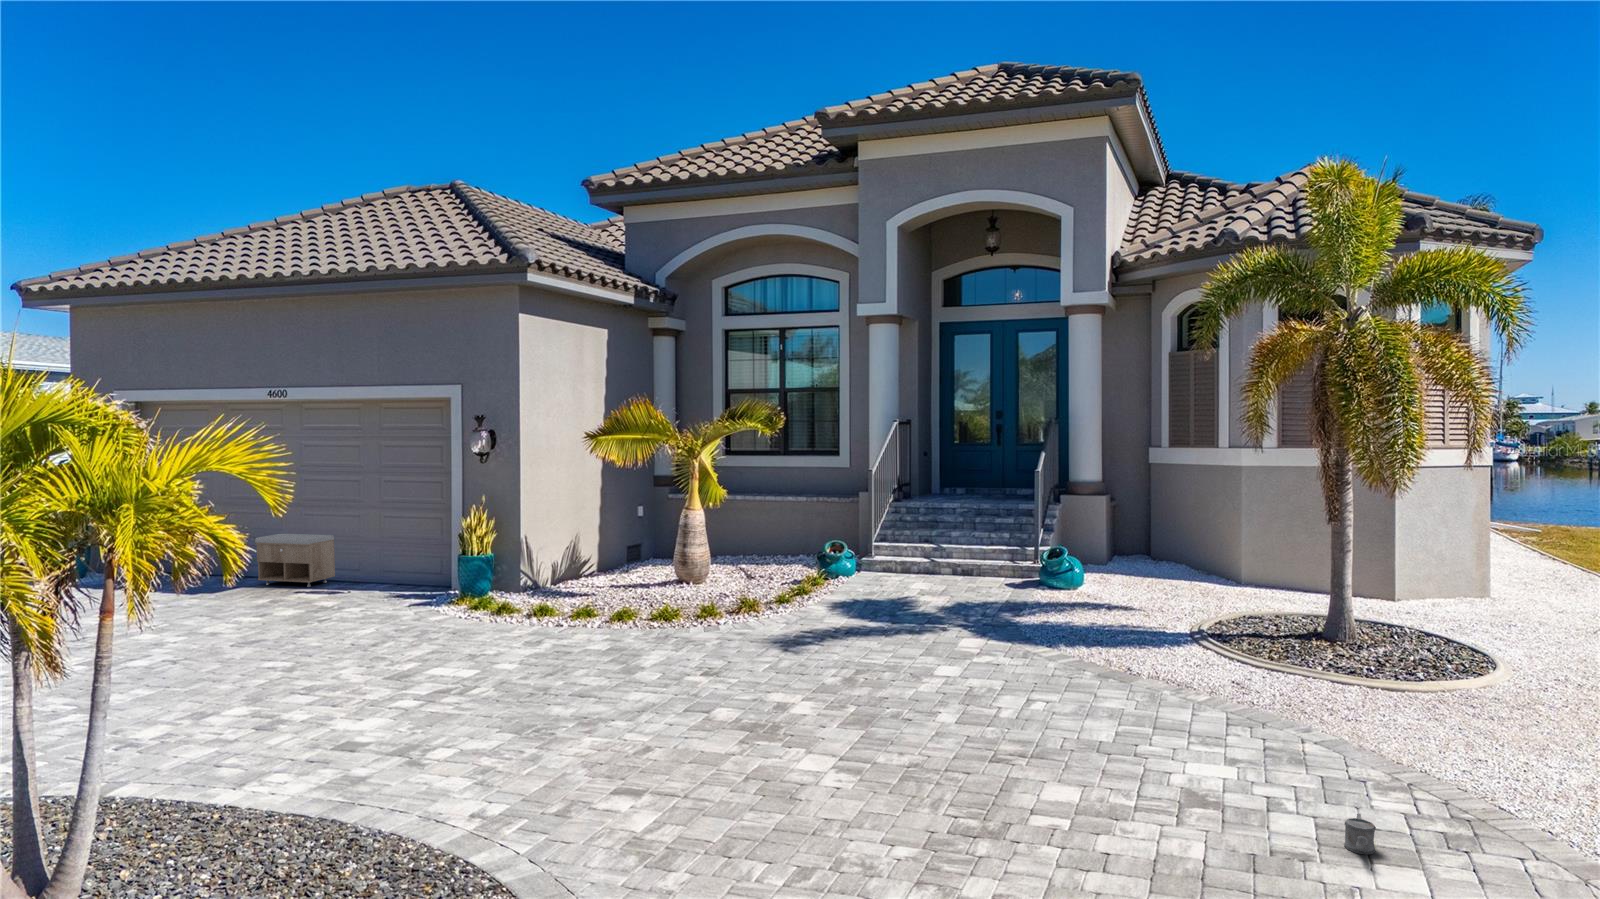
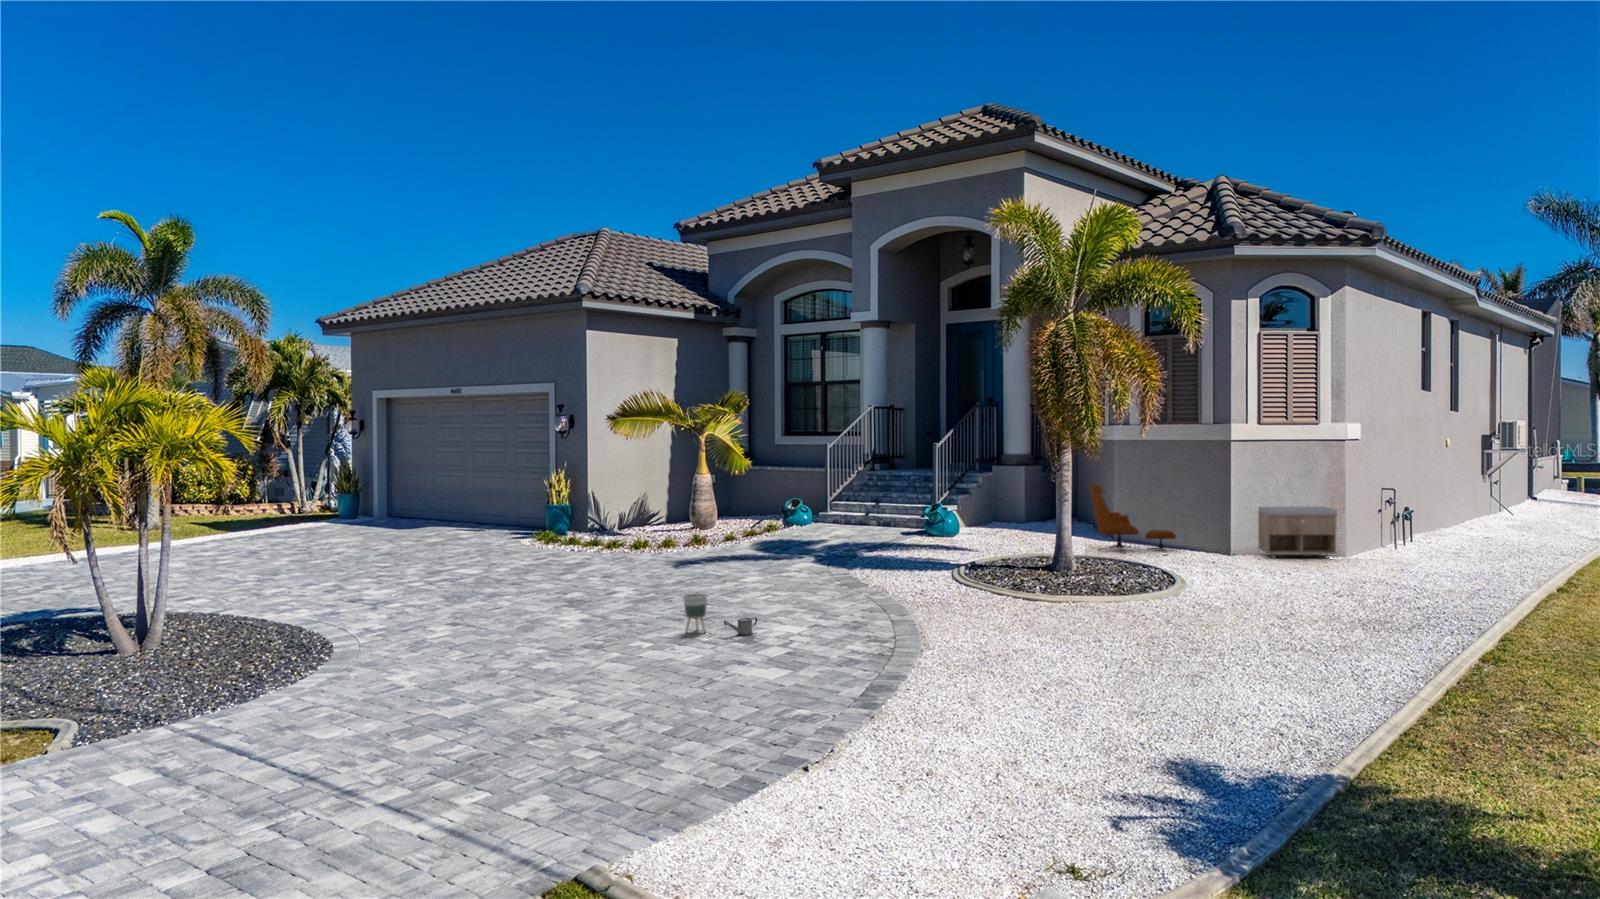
lounge chair: none [1238,519,1328,602] -> present [1089,484,1176,552]
storage bench: present [255,534,335,587] -> present [1258,506,1337,558]
planter: none [1252,781,1302,863] -> present [683,593,707,633]

